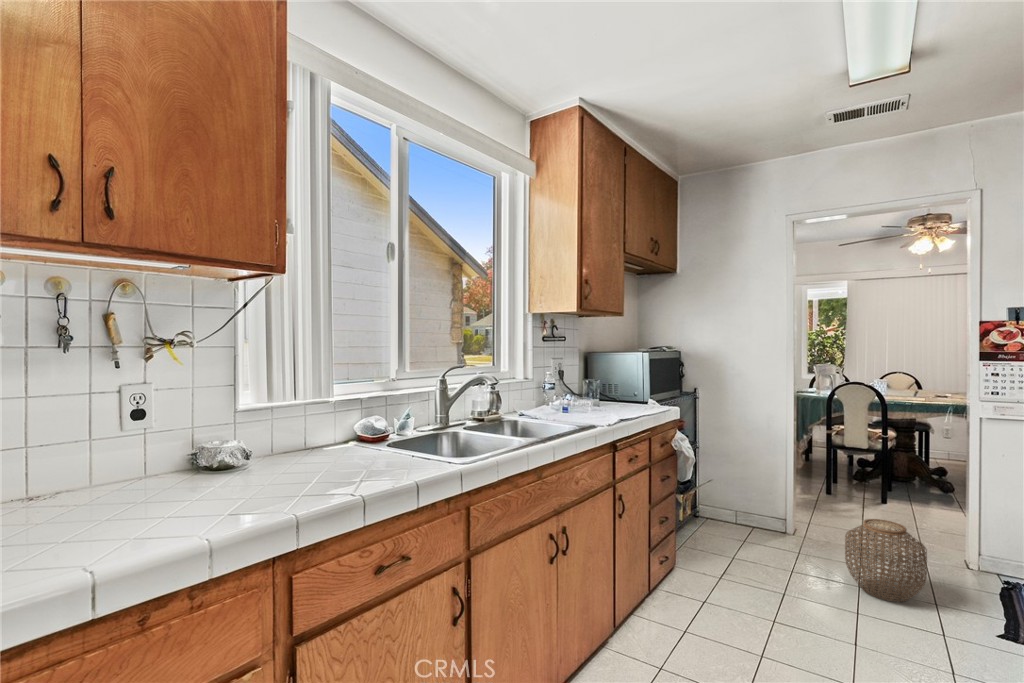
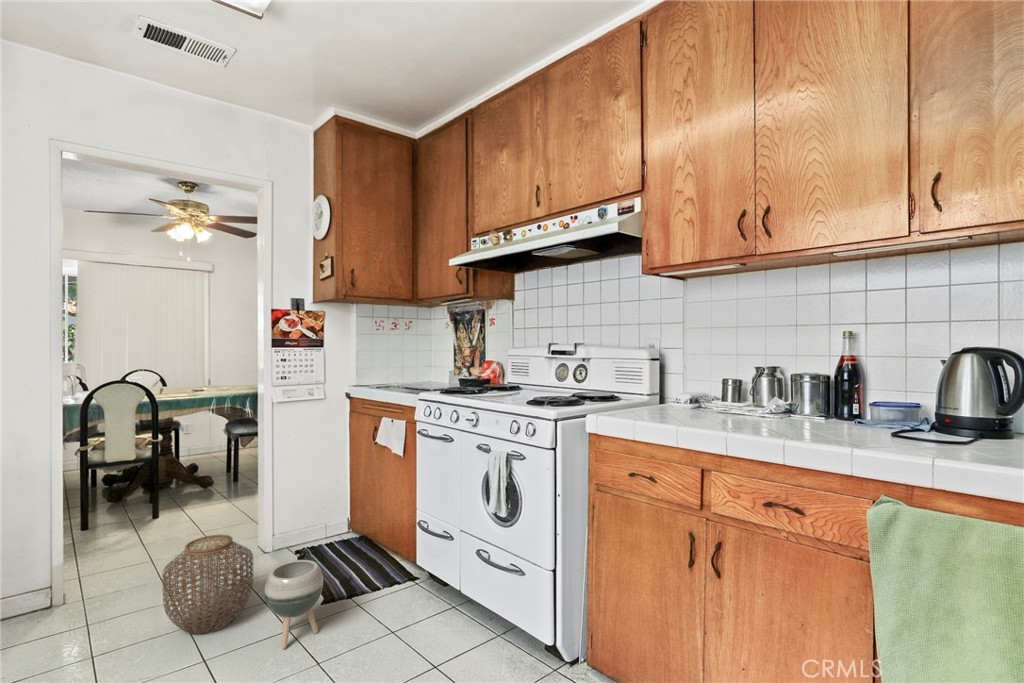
planter: none [921,568,990,653] -> present [264,560,323,649]

